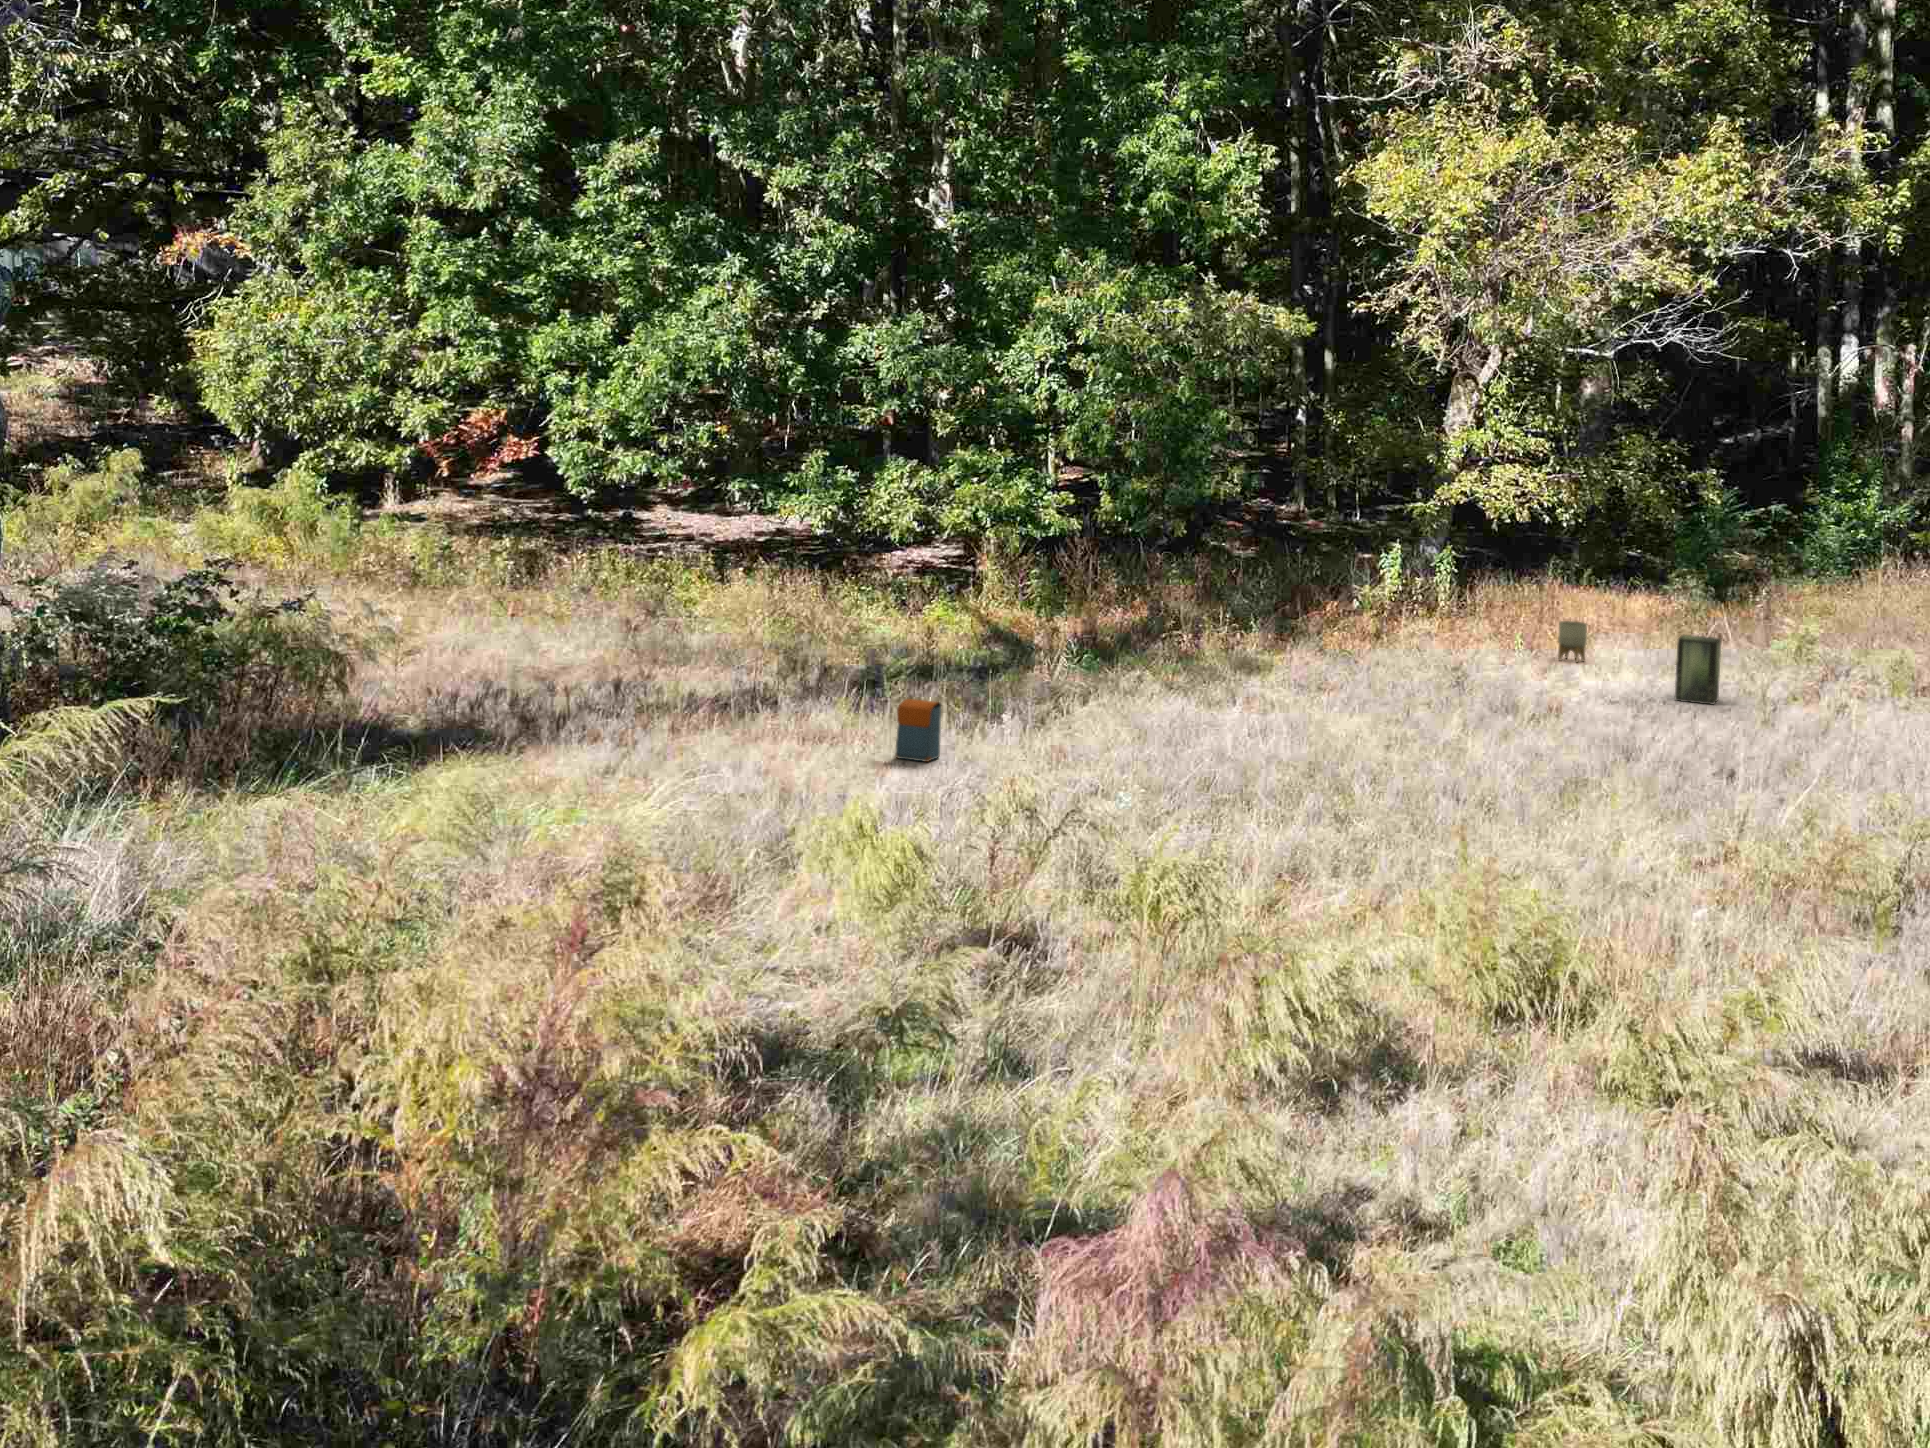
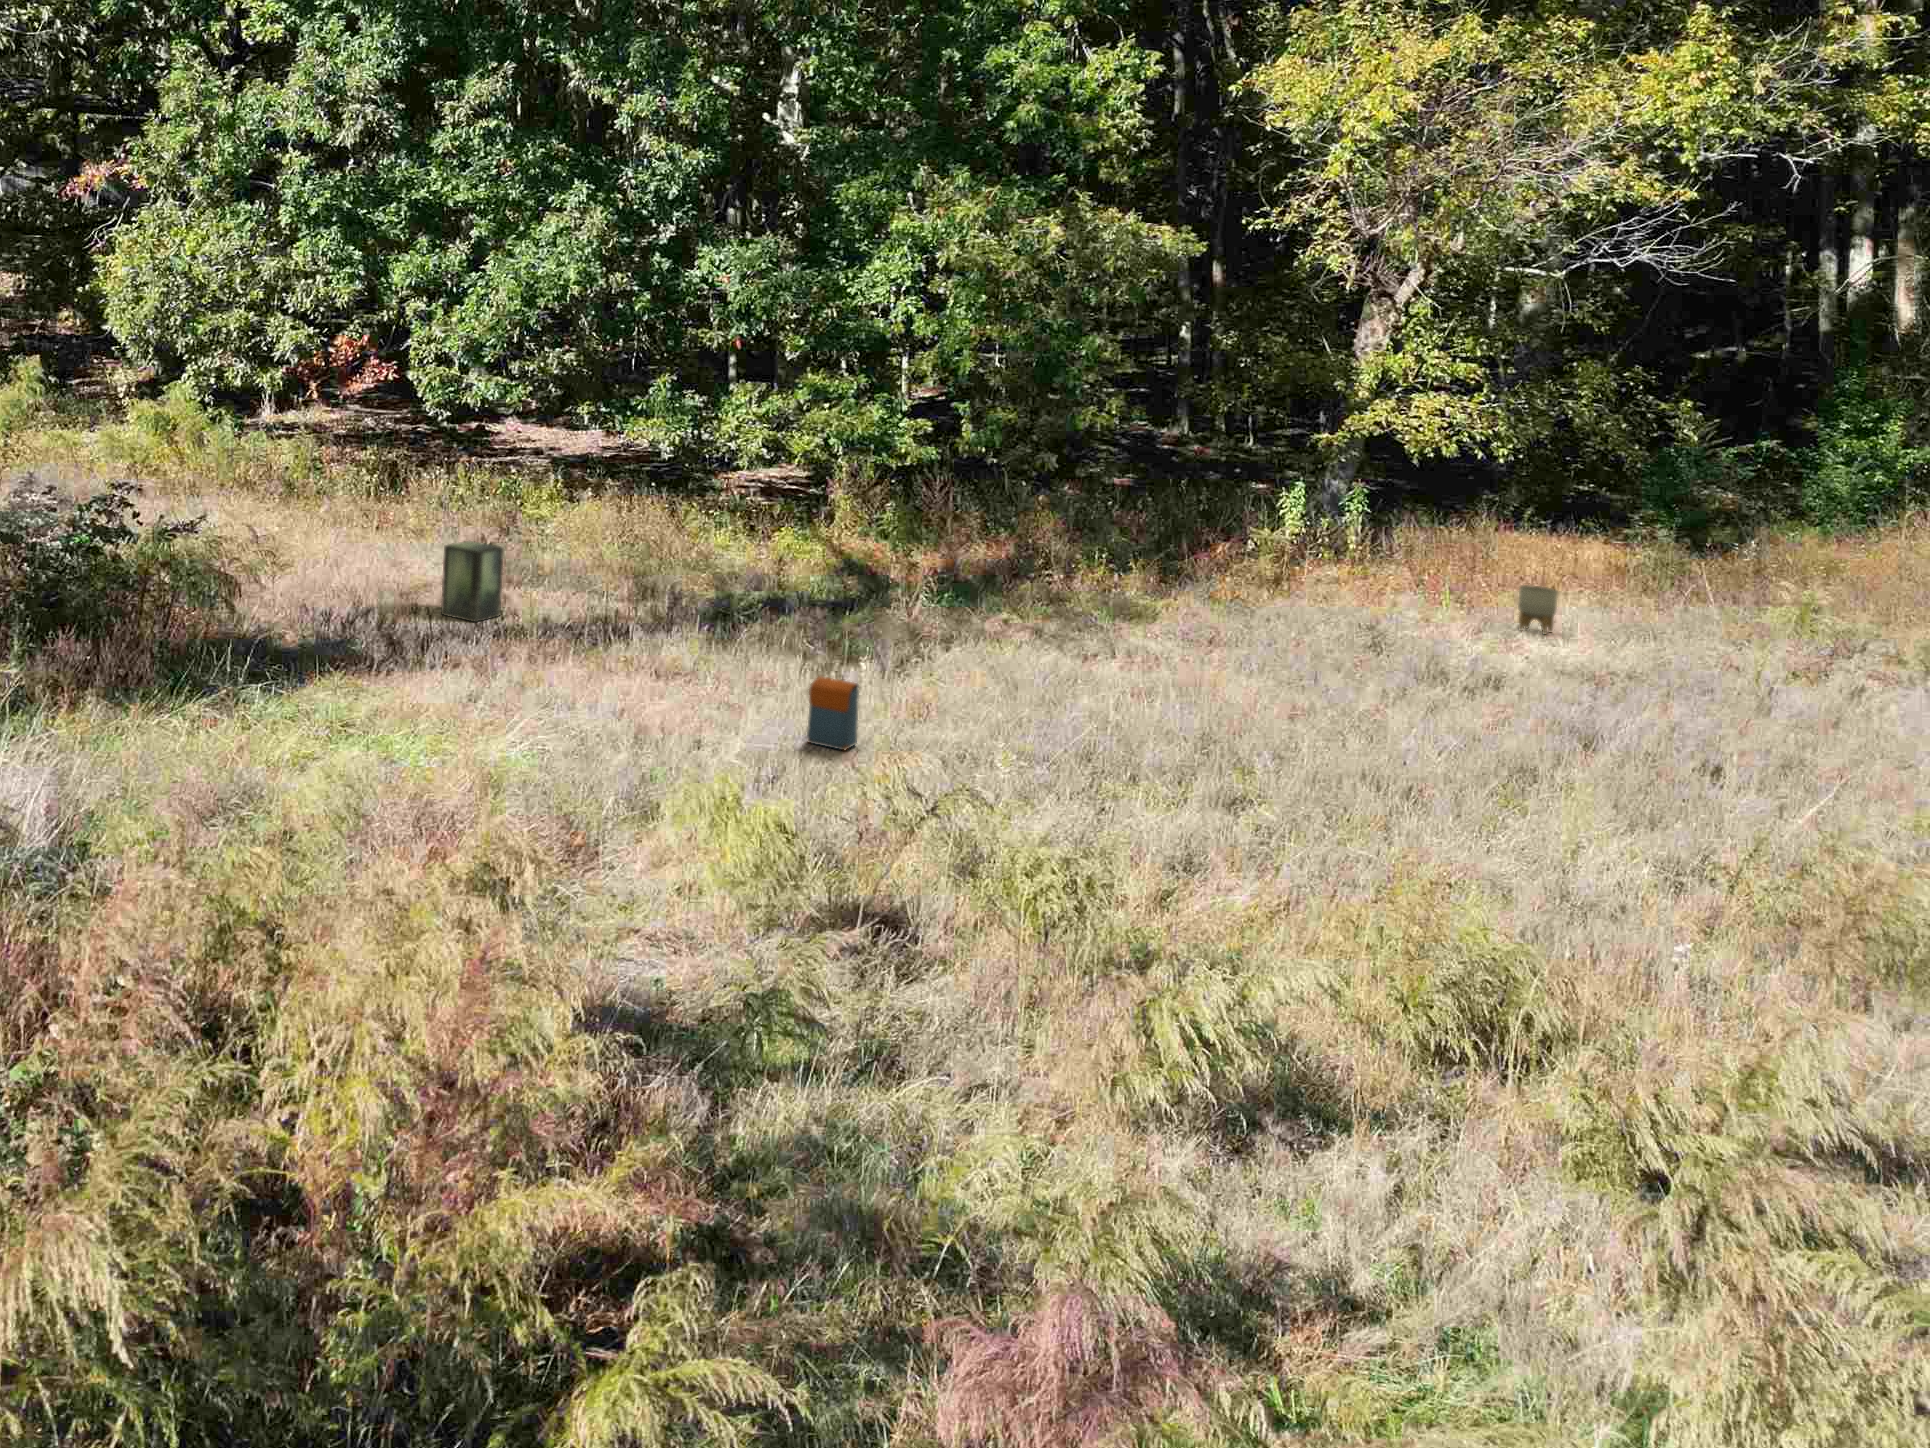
storage box: present [1675,635,1721,705] -> present [441,541,503,622]

